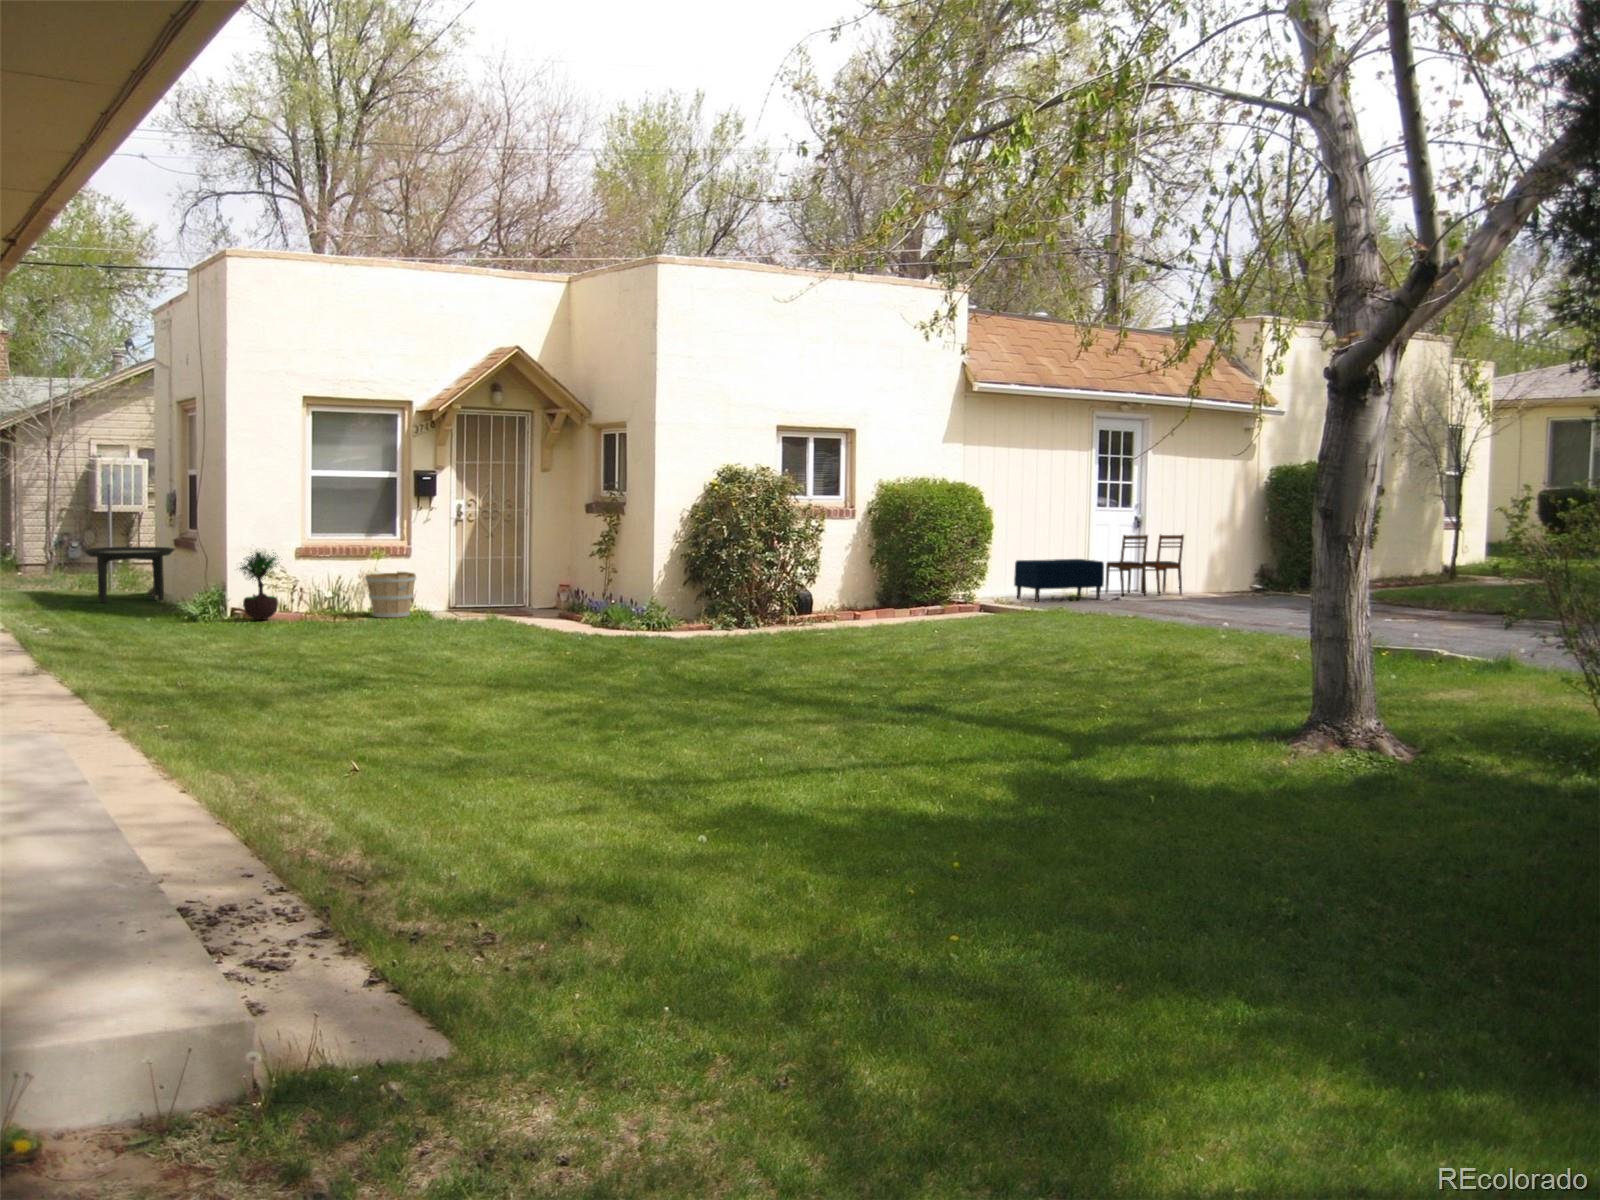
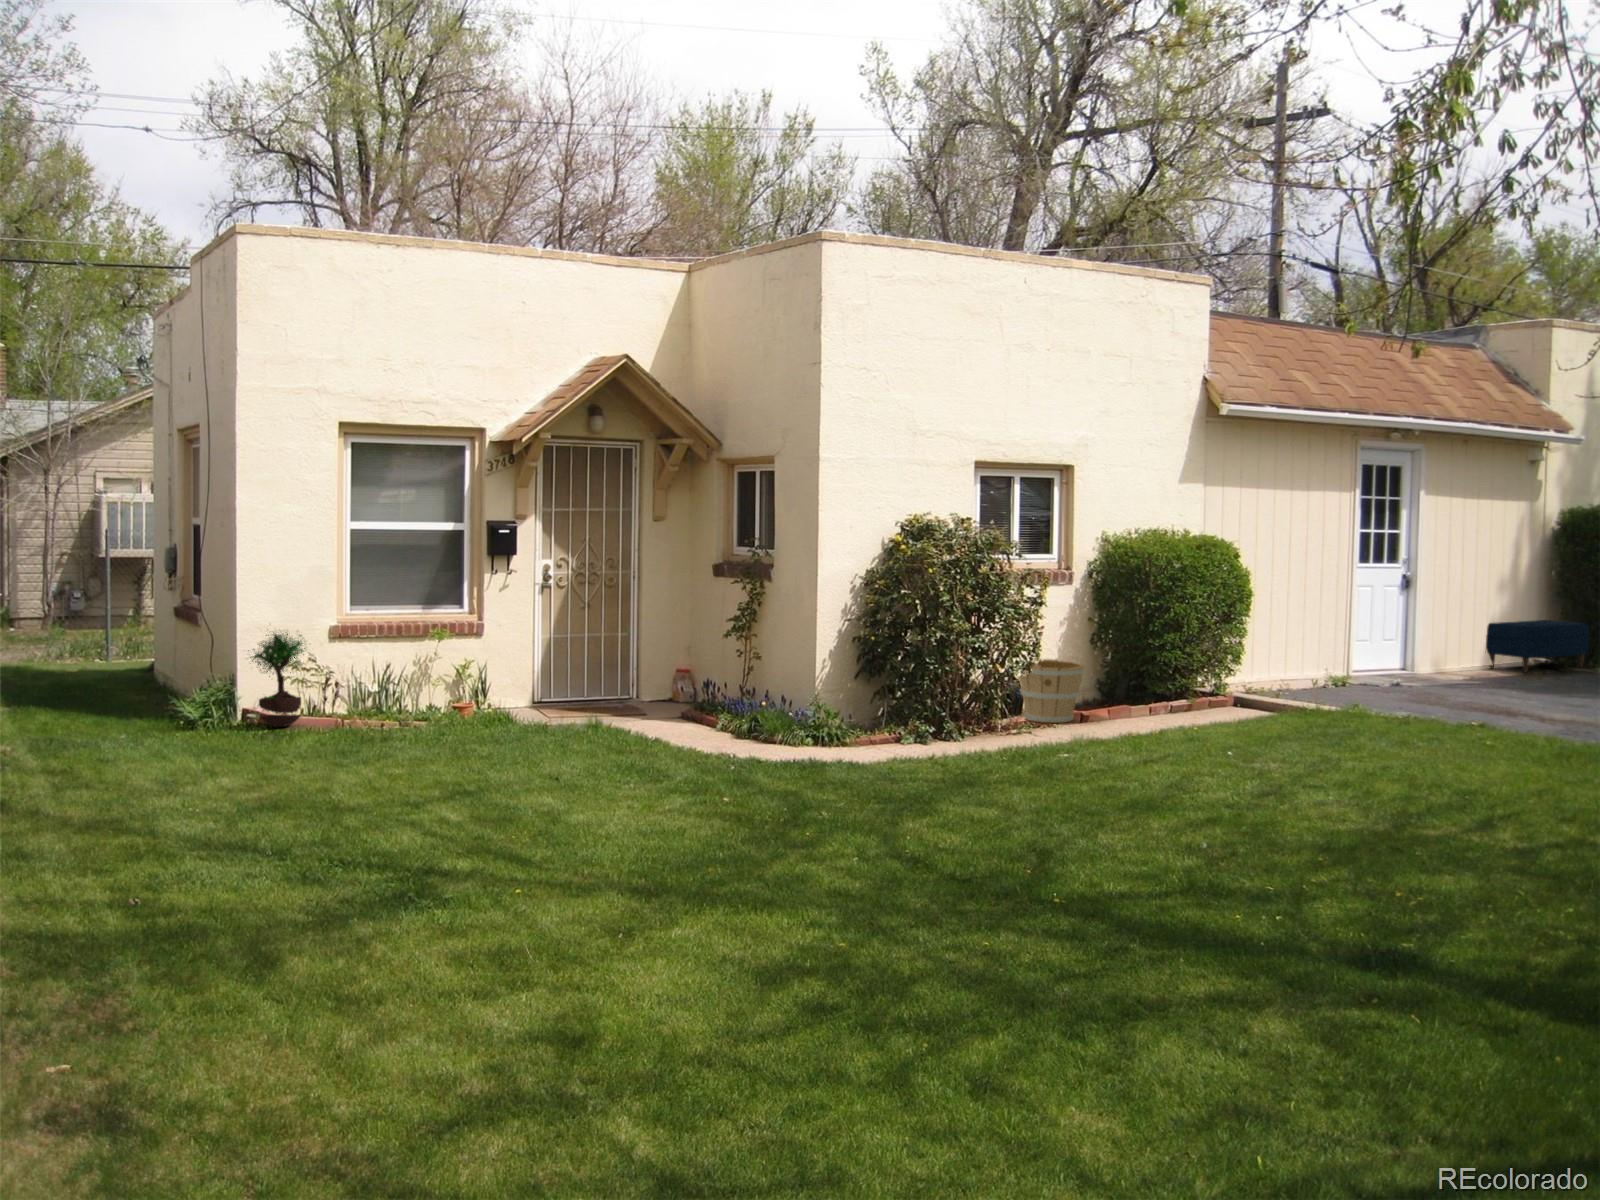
chair: present [1106,535,1184,596] -> none [1369,601,1474,681]
round table: present [83,547,175,602] -> none [50,617,174,694]
bench: present [1014,559,1104,602] -> present [1486,620,1589,673]
wooden bucket: present [365,572,416,618] -> present [1020,659,1084,723]

